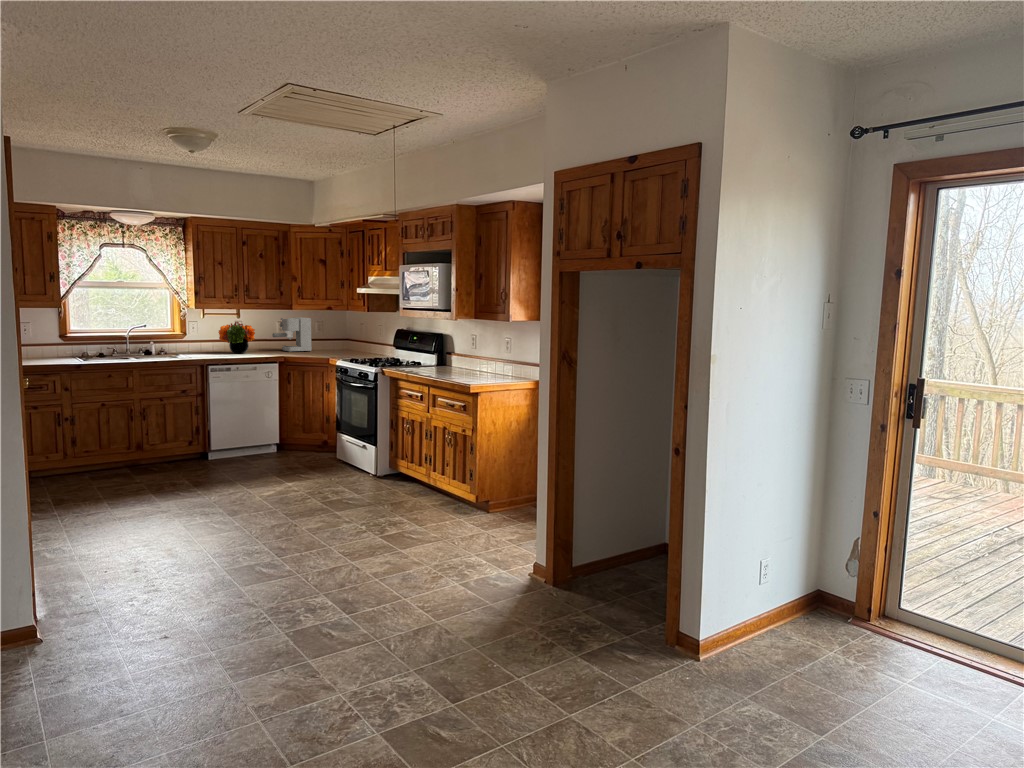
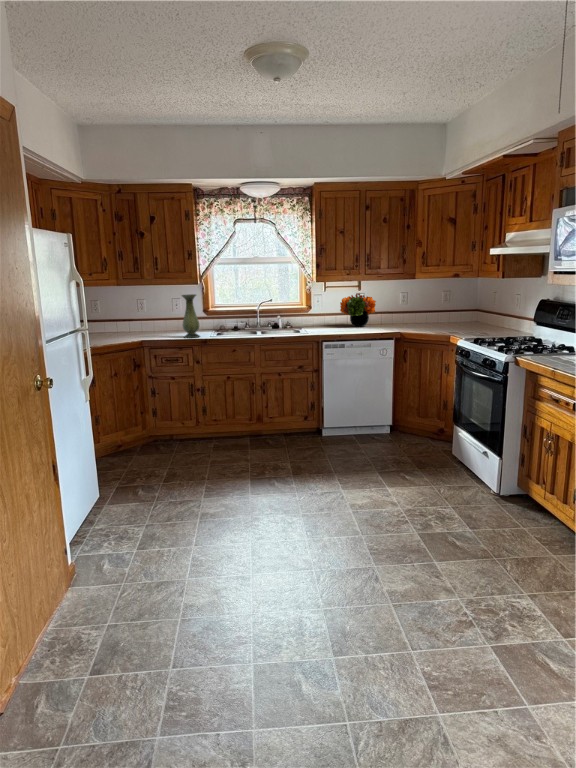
vase: none [51,318,73,363] -> present [182,294,200,338]
coffee maker: present [272,318,312,352] -> none [395,287,437,325]

